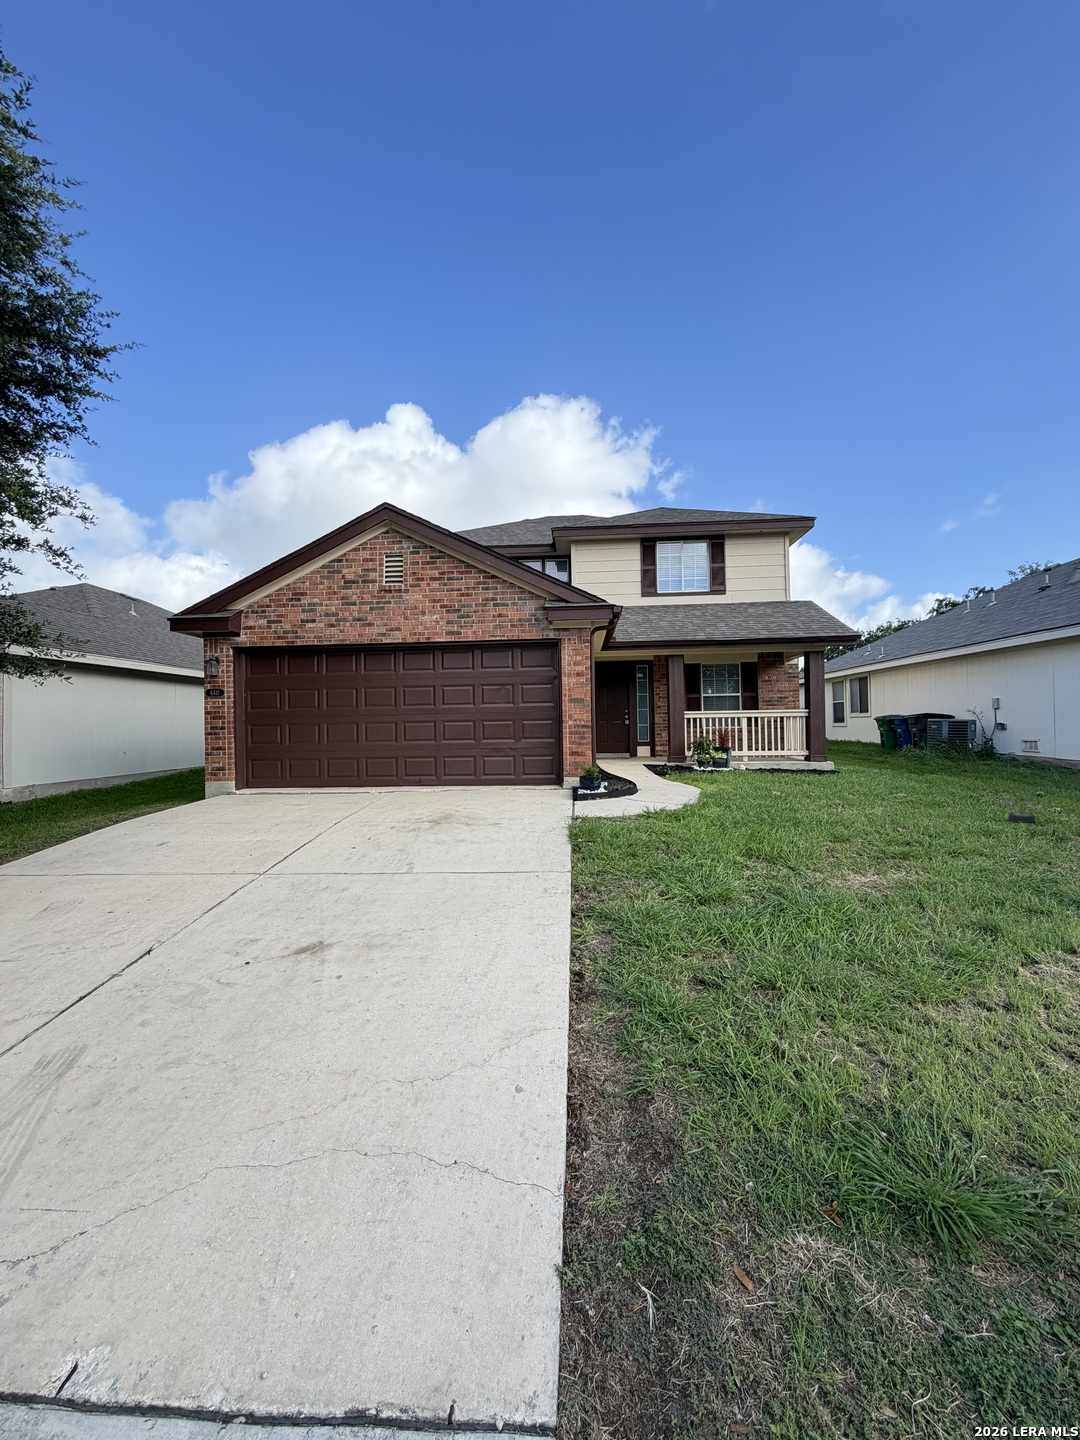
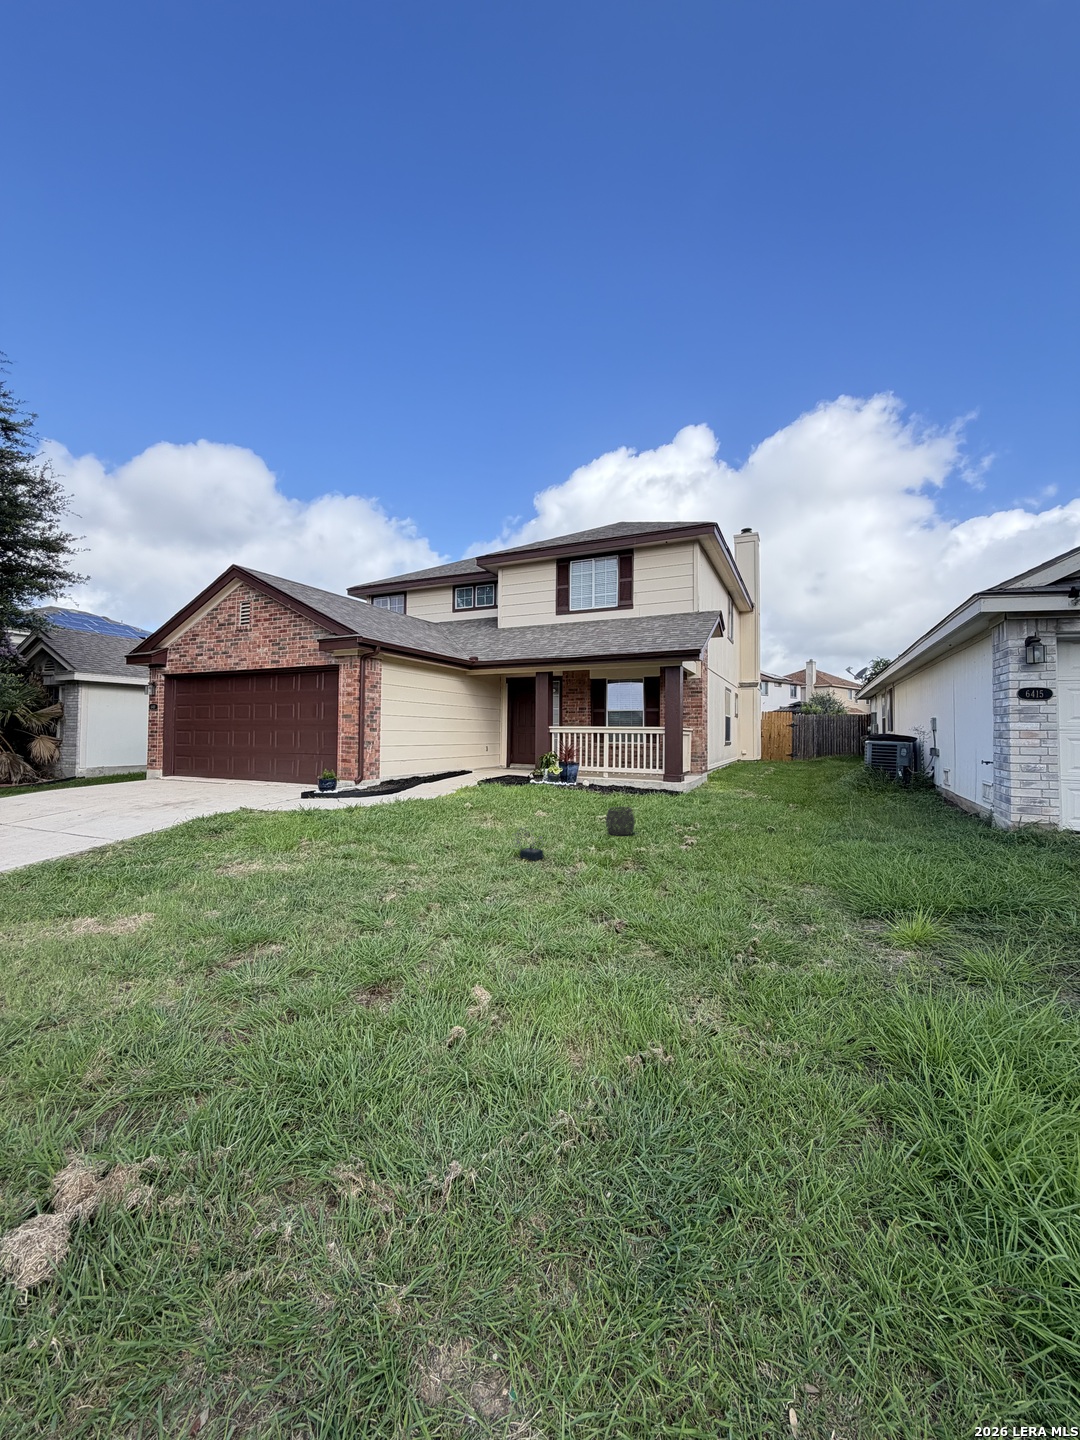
woven basket: none [953,776,984,801] -> present [606,807,635,835]

